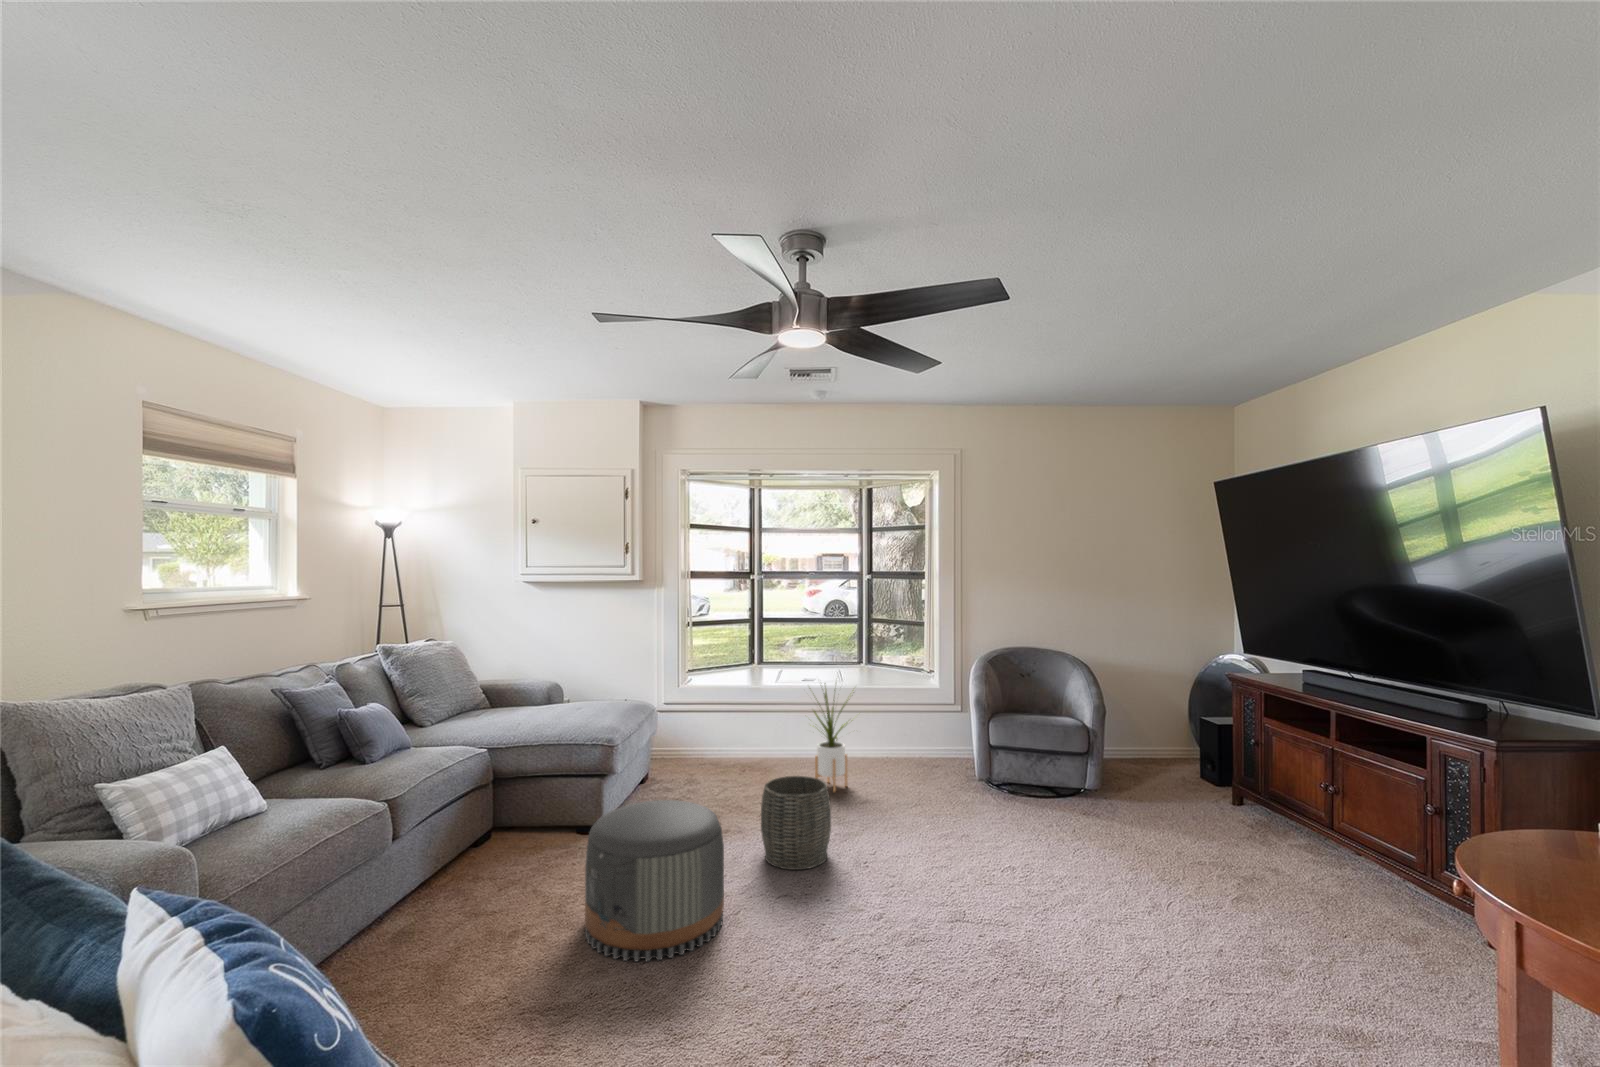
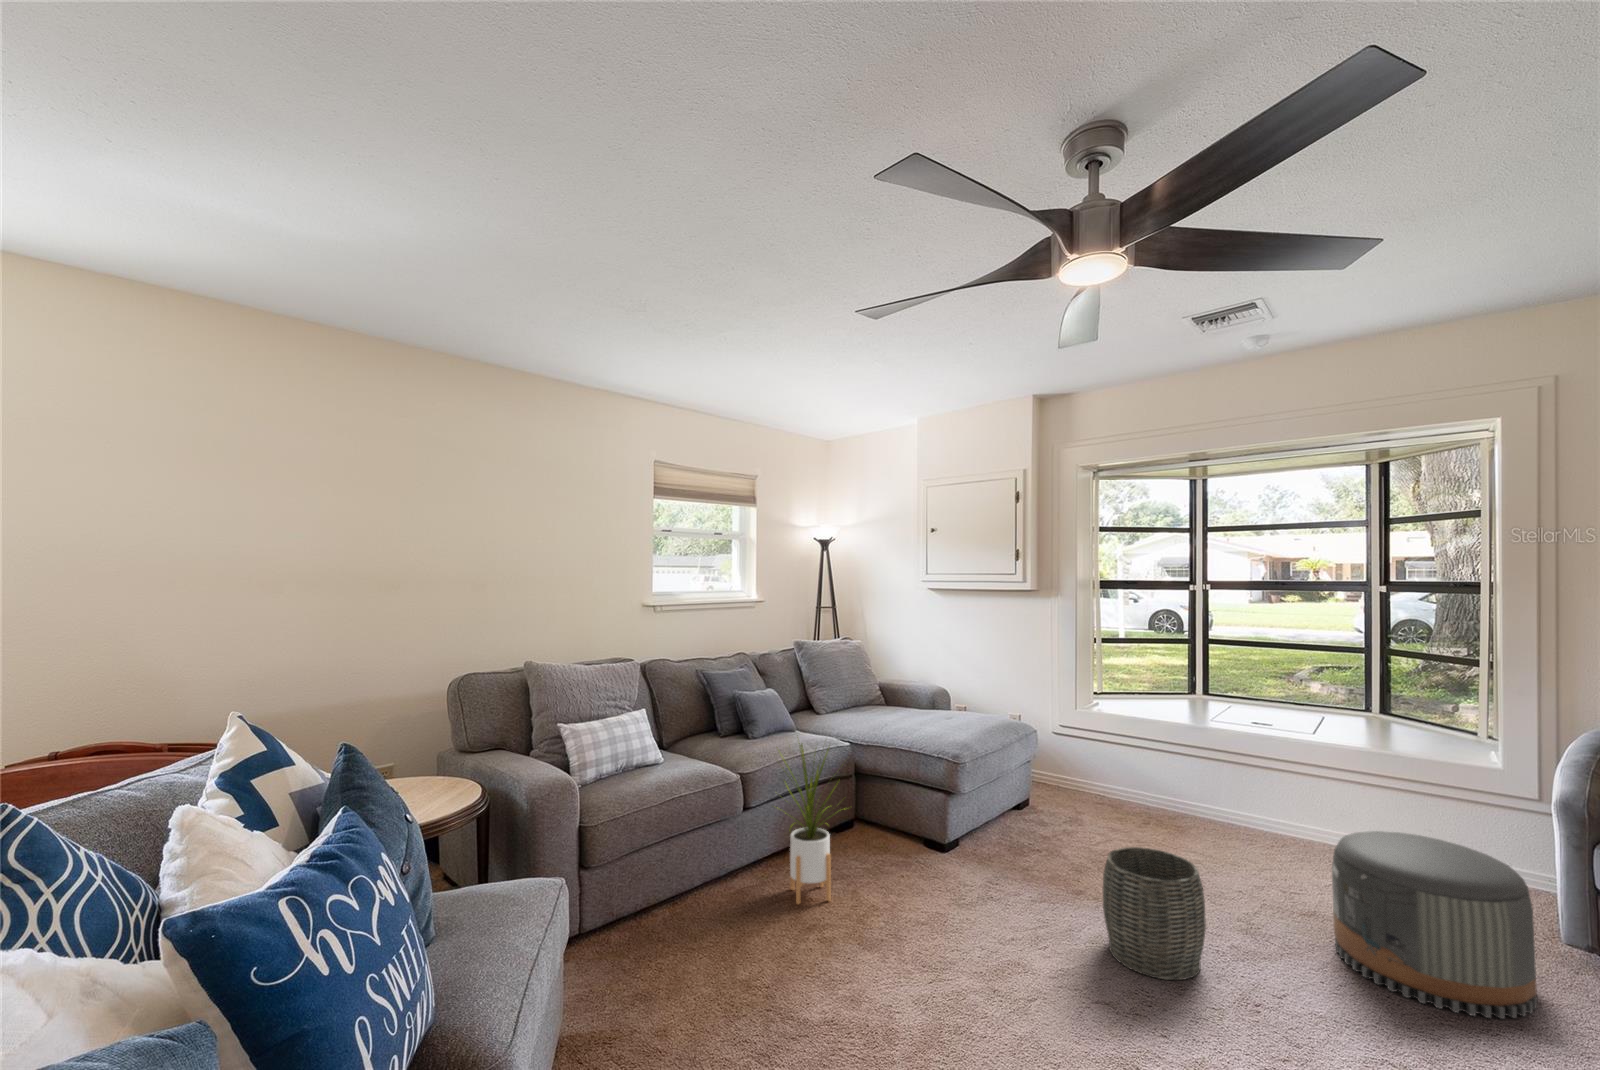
house plant: present [814,691,848,792] -> present [786,743,835,904]
pouf: present [585,800,724,961] -> present [1332,831,1537,1019]

